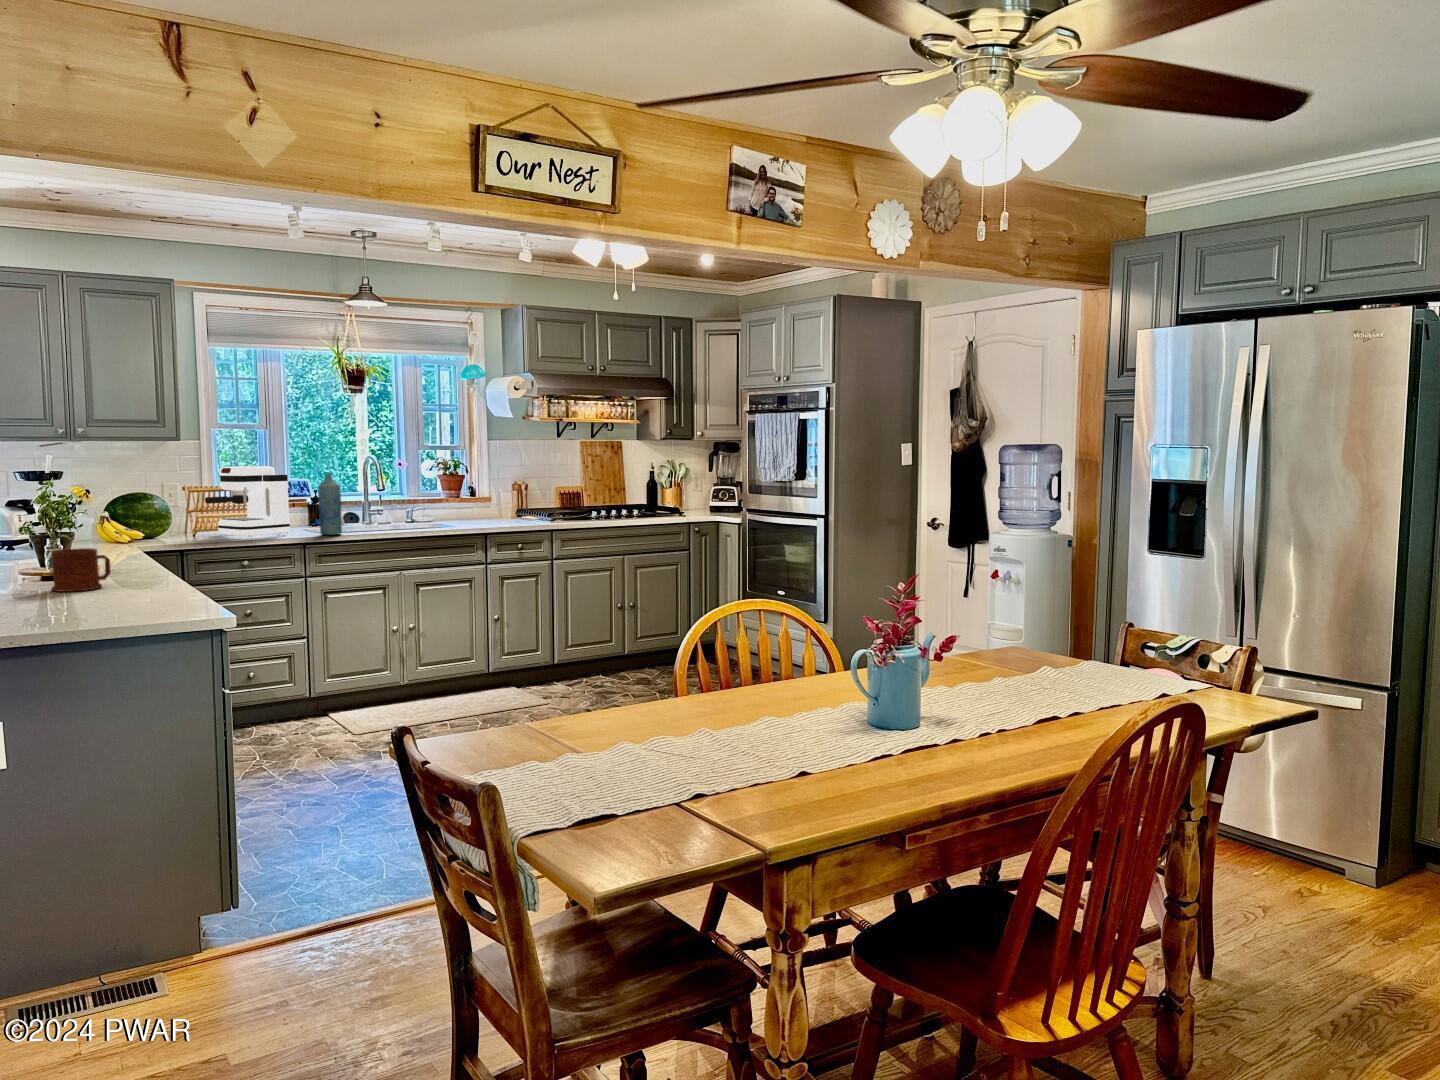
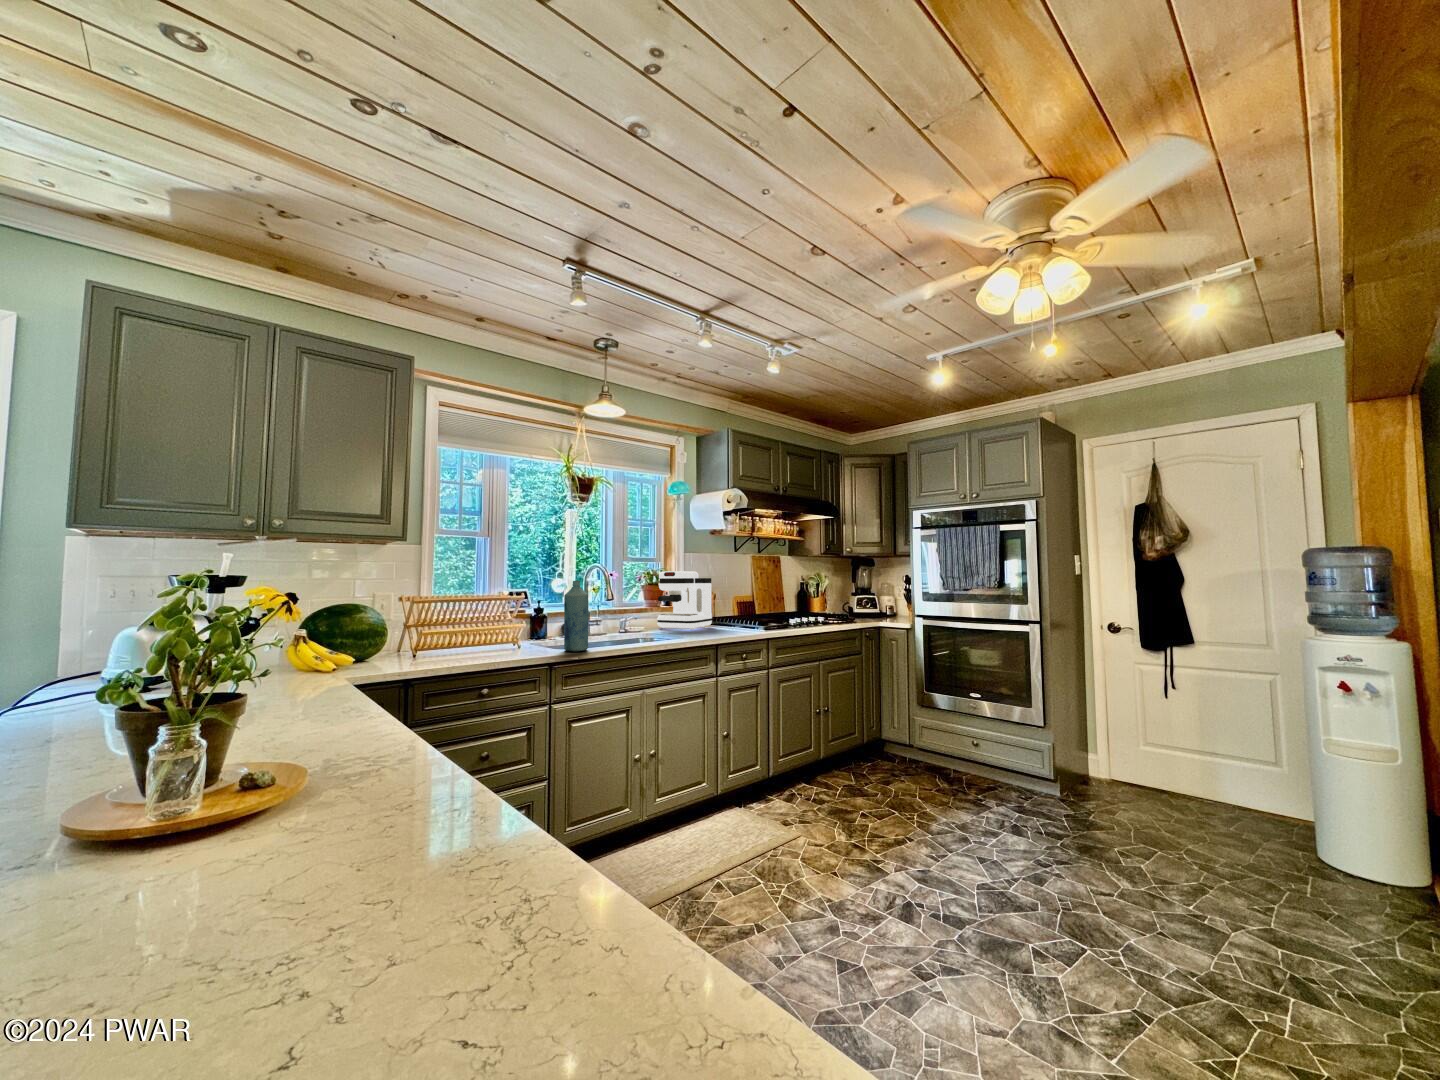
coffee maker: present [205,466,290,537] -> present [657,571,712,629]
mug: present [51,548,111,592] -> none [148,751,360,938]

